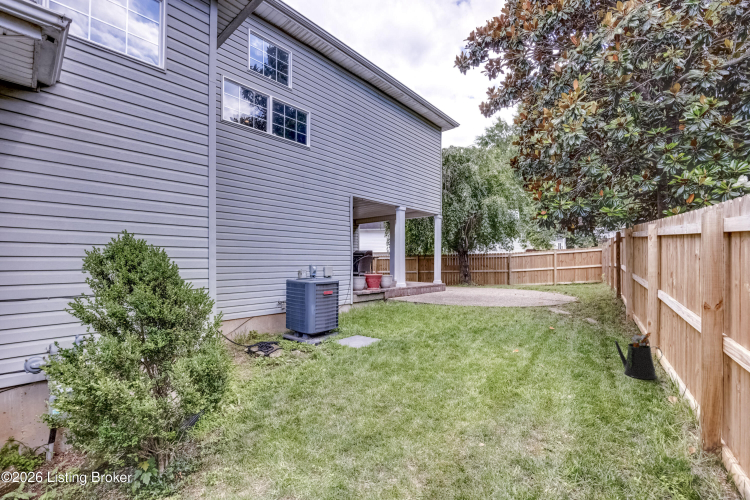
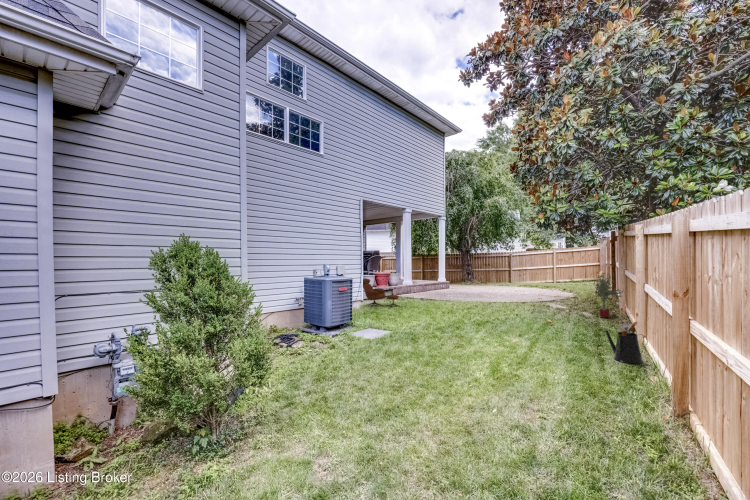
potted tree: none [597,276,630,325] -> present [594,273,622,318]
lounge chair: none [351,281,392,312] -> present [363,279,399,307]

